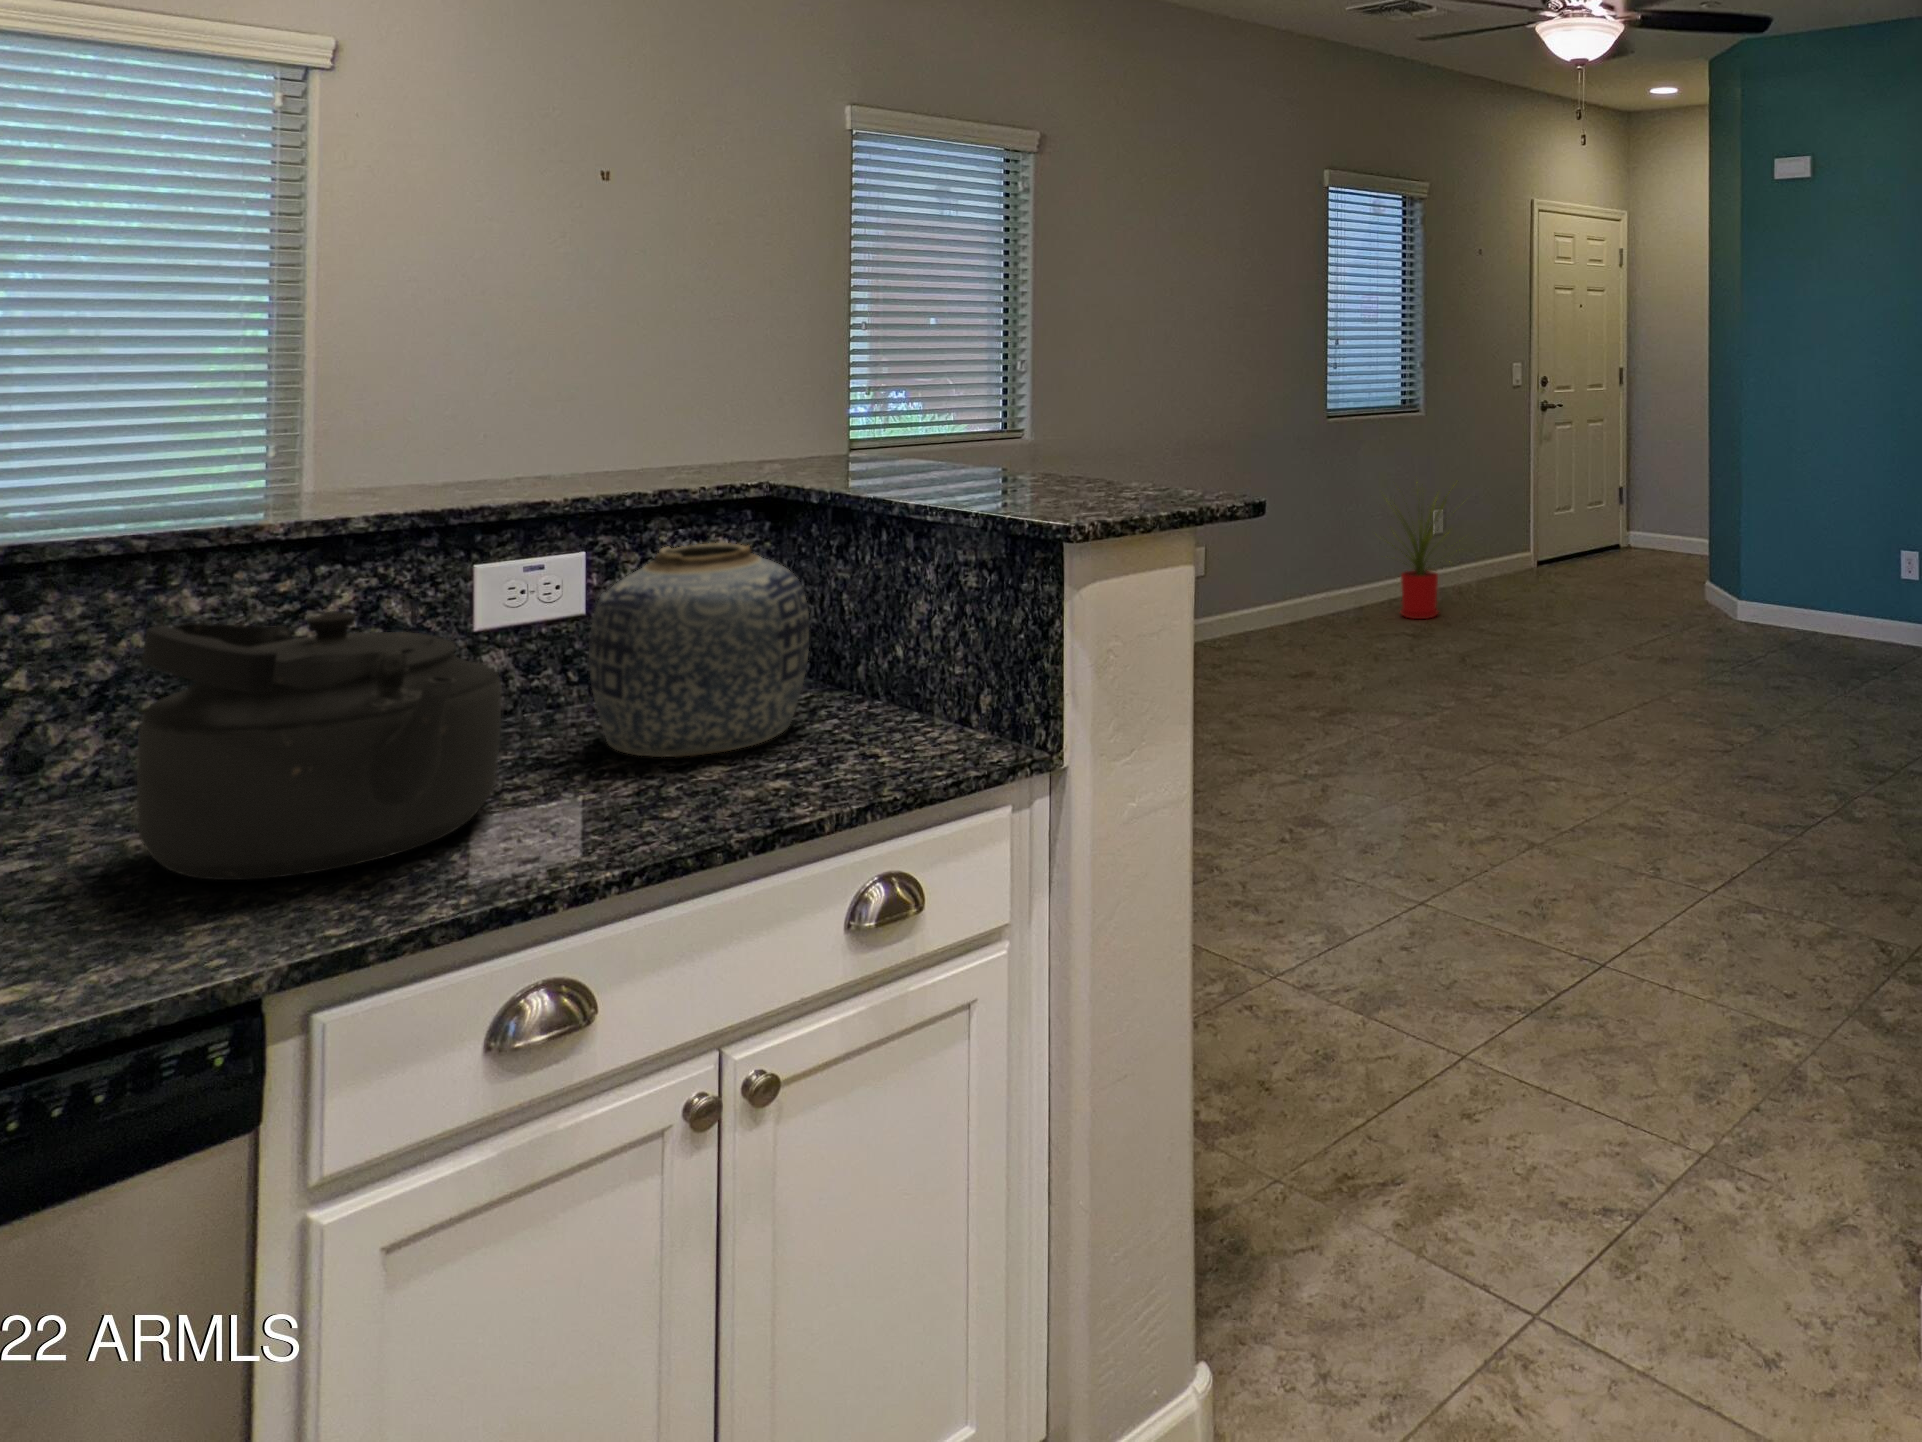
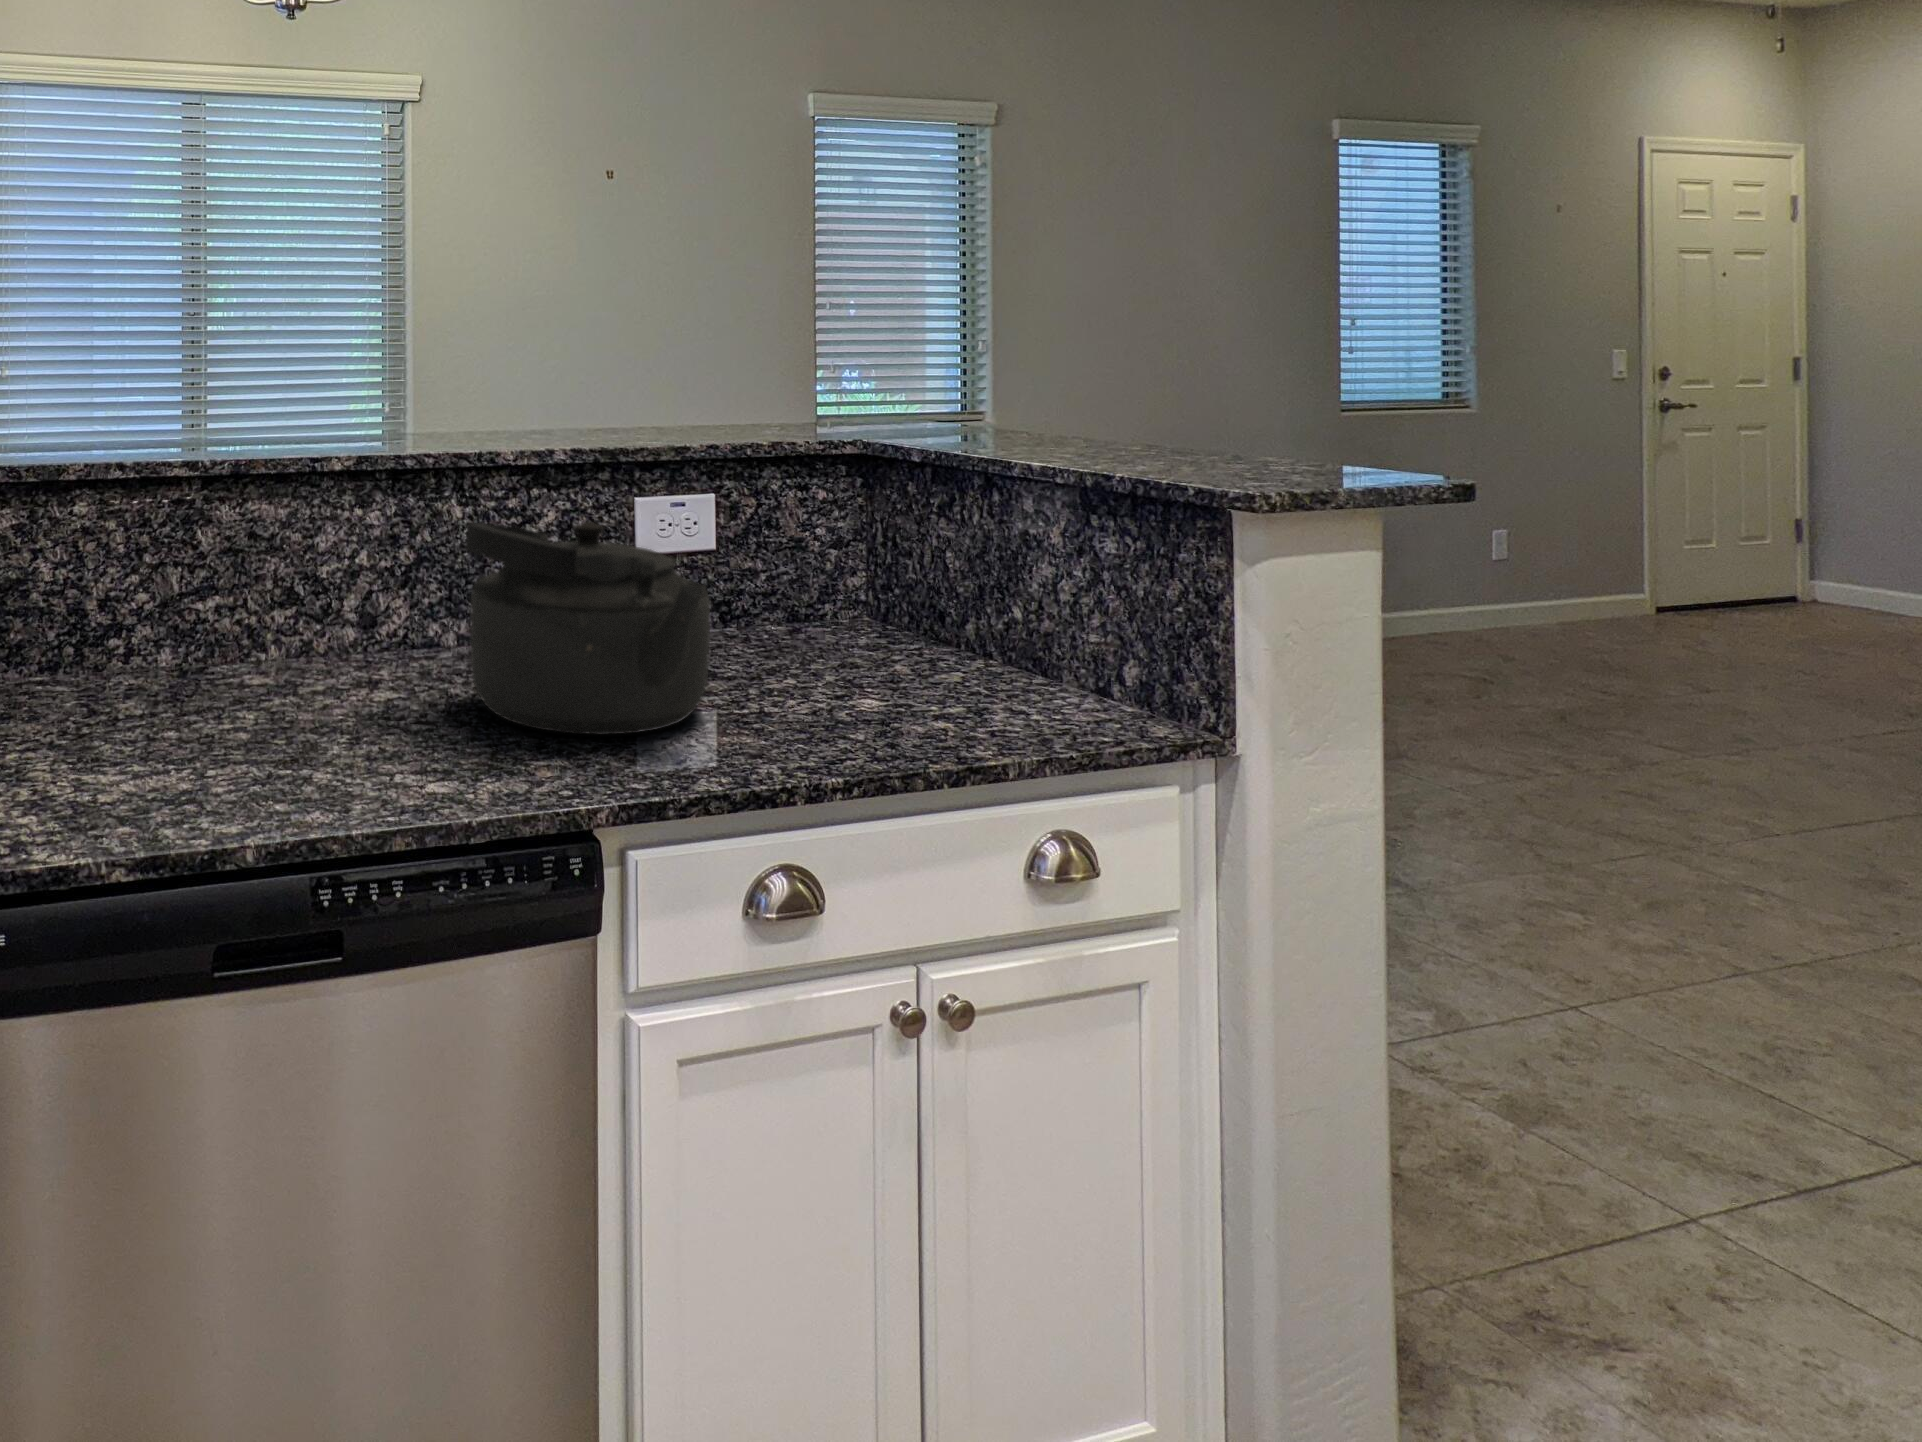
house plant: present [1387,491,1455,619] -> none [1402,489,1561,667]
vase: present [589,543,809,757] -> none [747,491,938,687]

